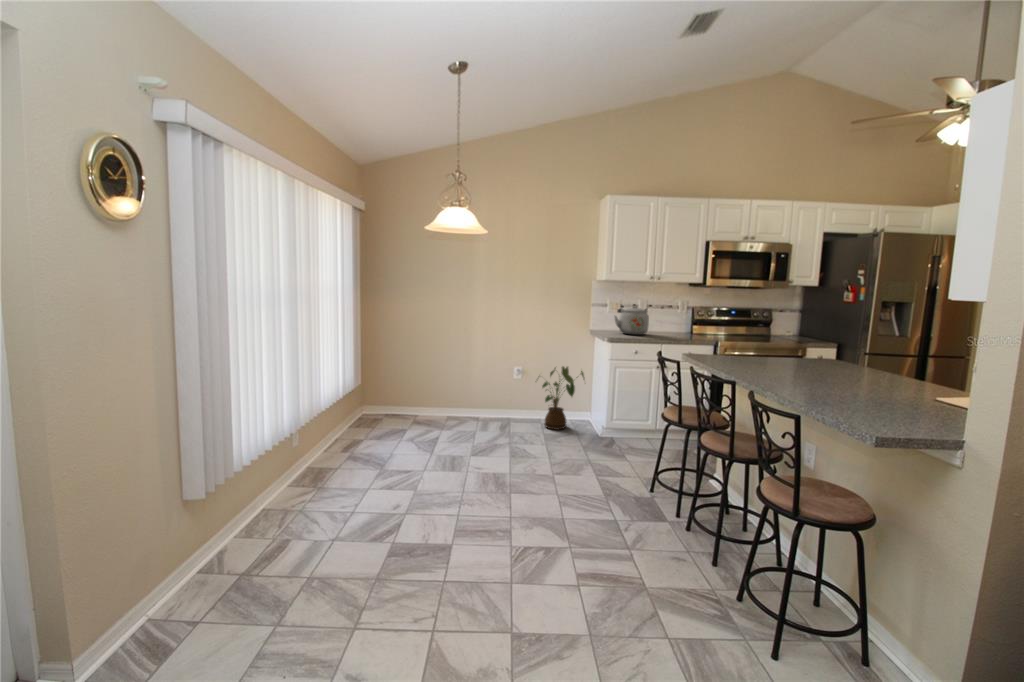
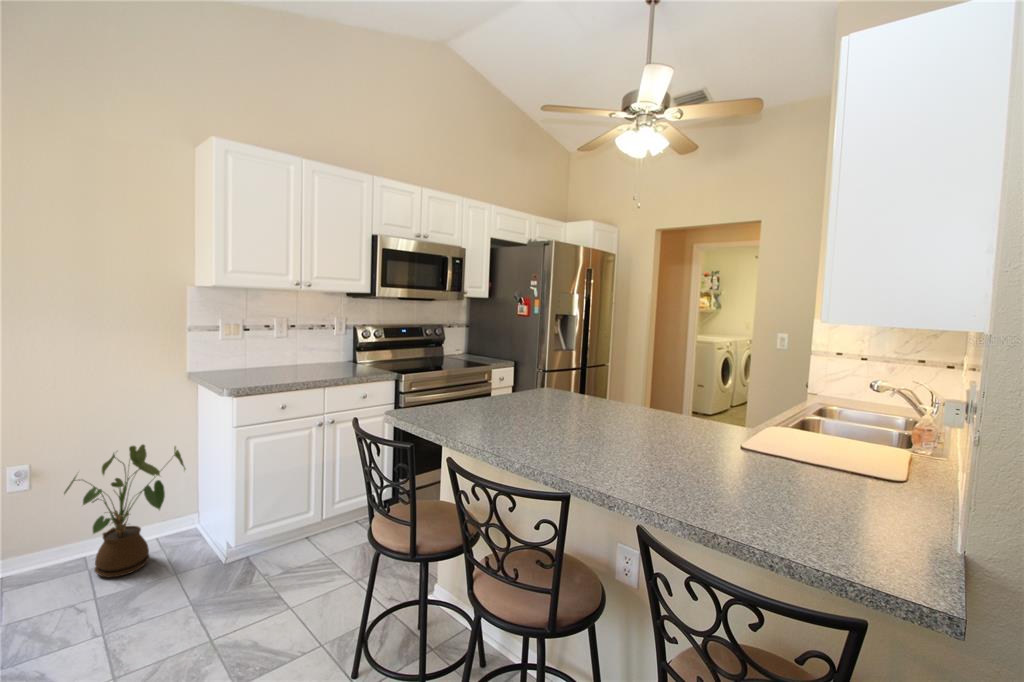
kettle: present [614,306,649,335] -> none [235,329,297,376]

